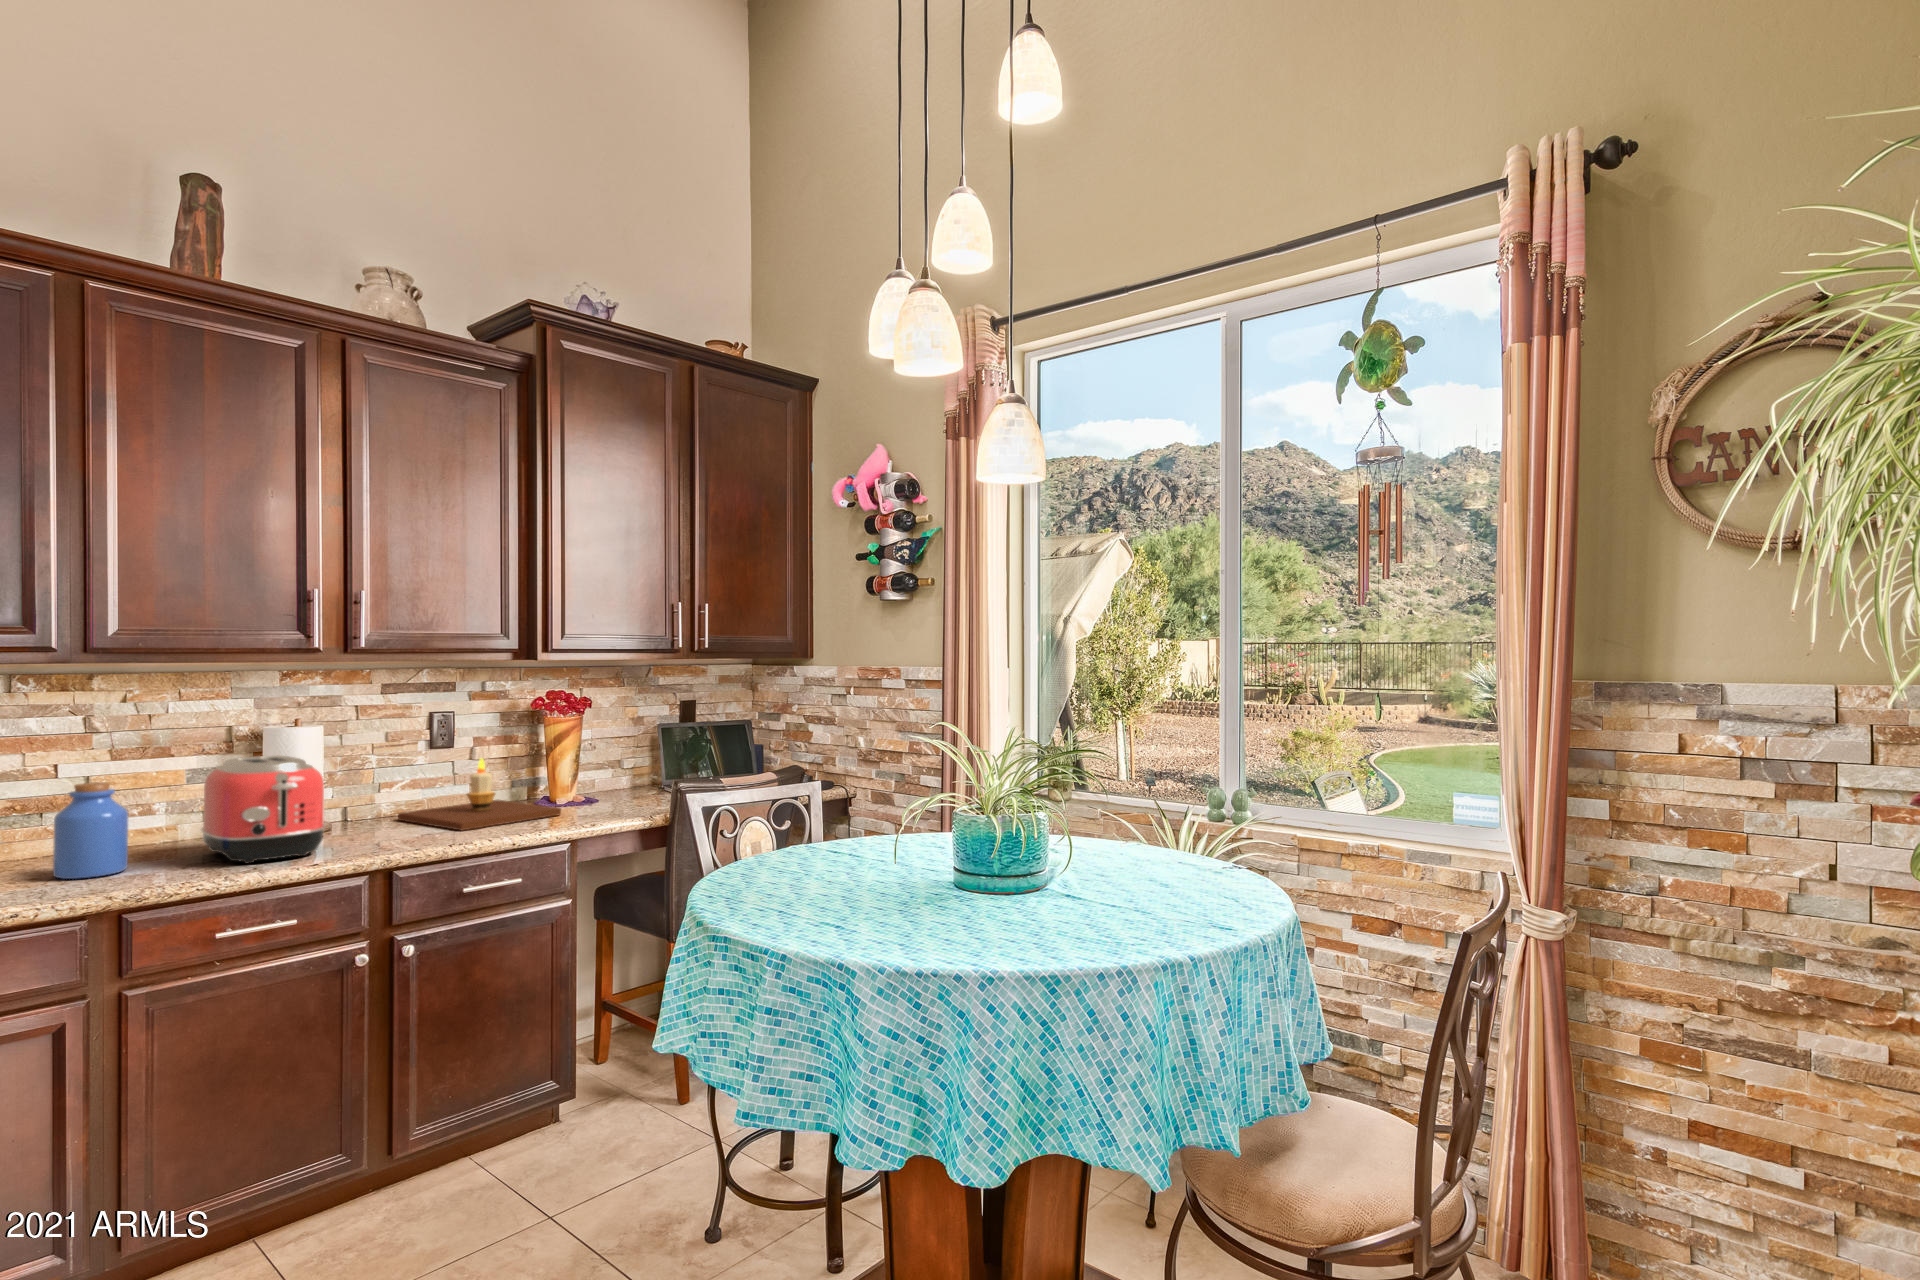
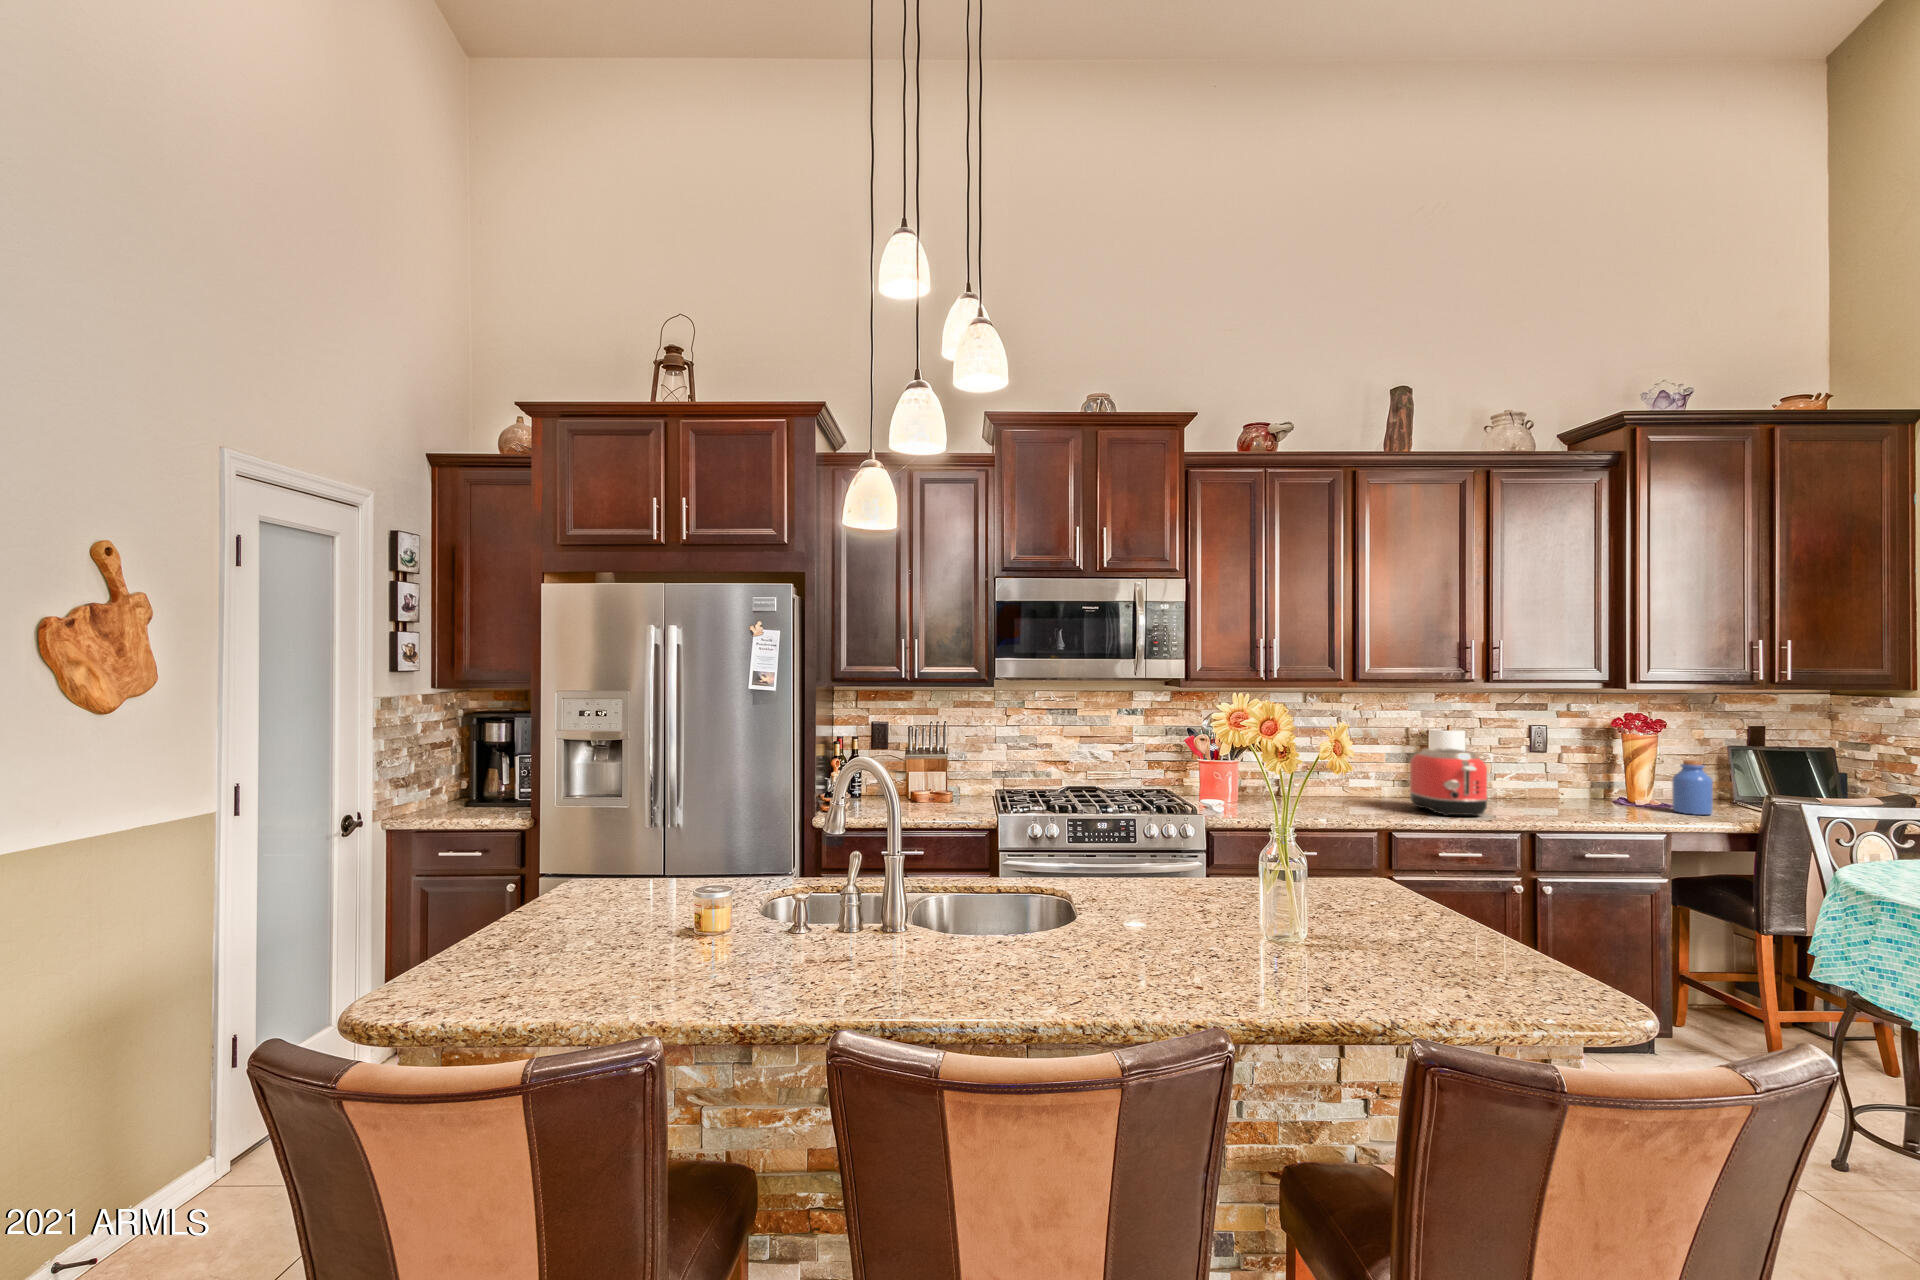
candle: present [398,759,561,831] -> none [1514,762,1649,815]
jar: present [53,782,129,879] -> present [1672,760,1713,815]

